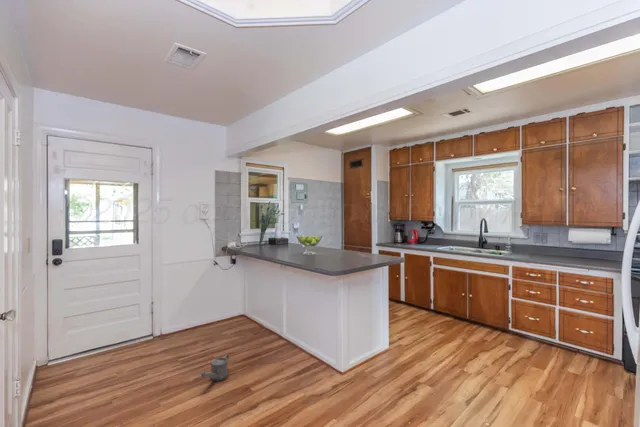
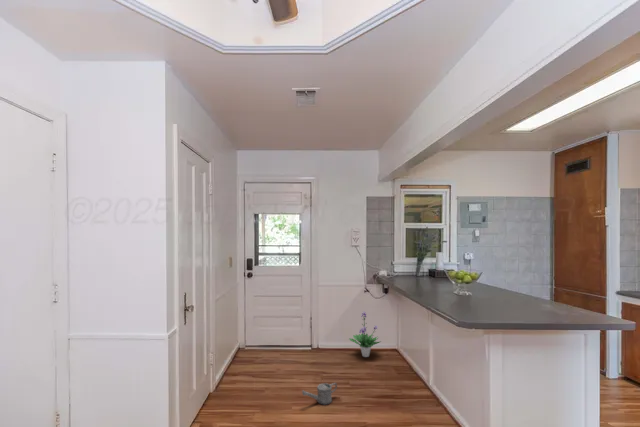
potted plant: none [203,284,237,329] -> present [350,312,379,357]

